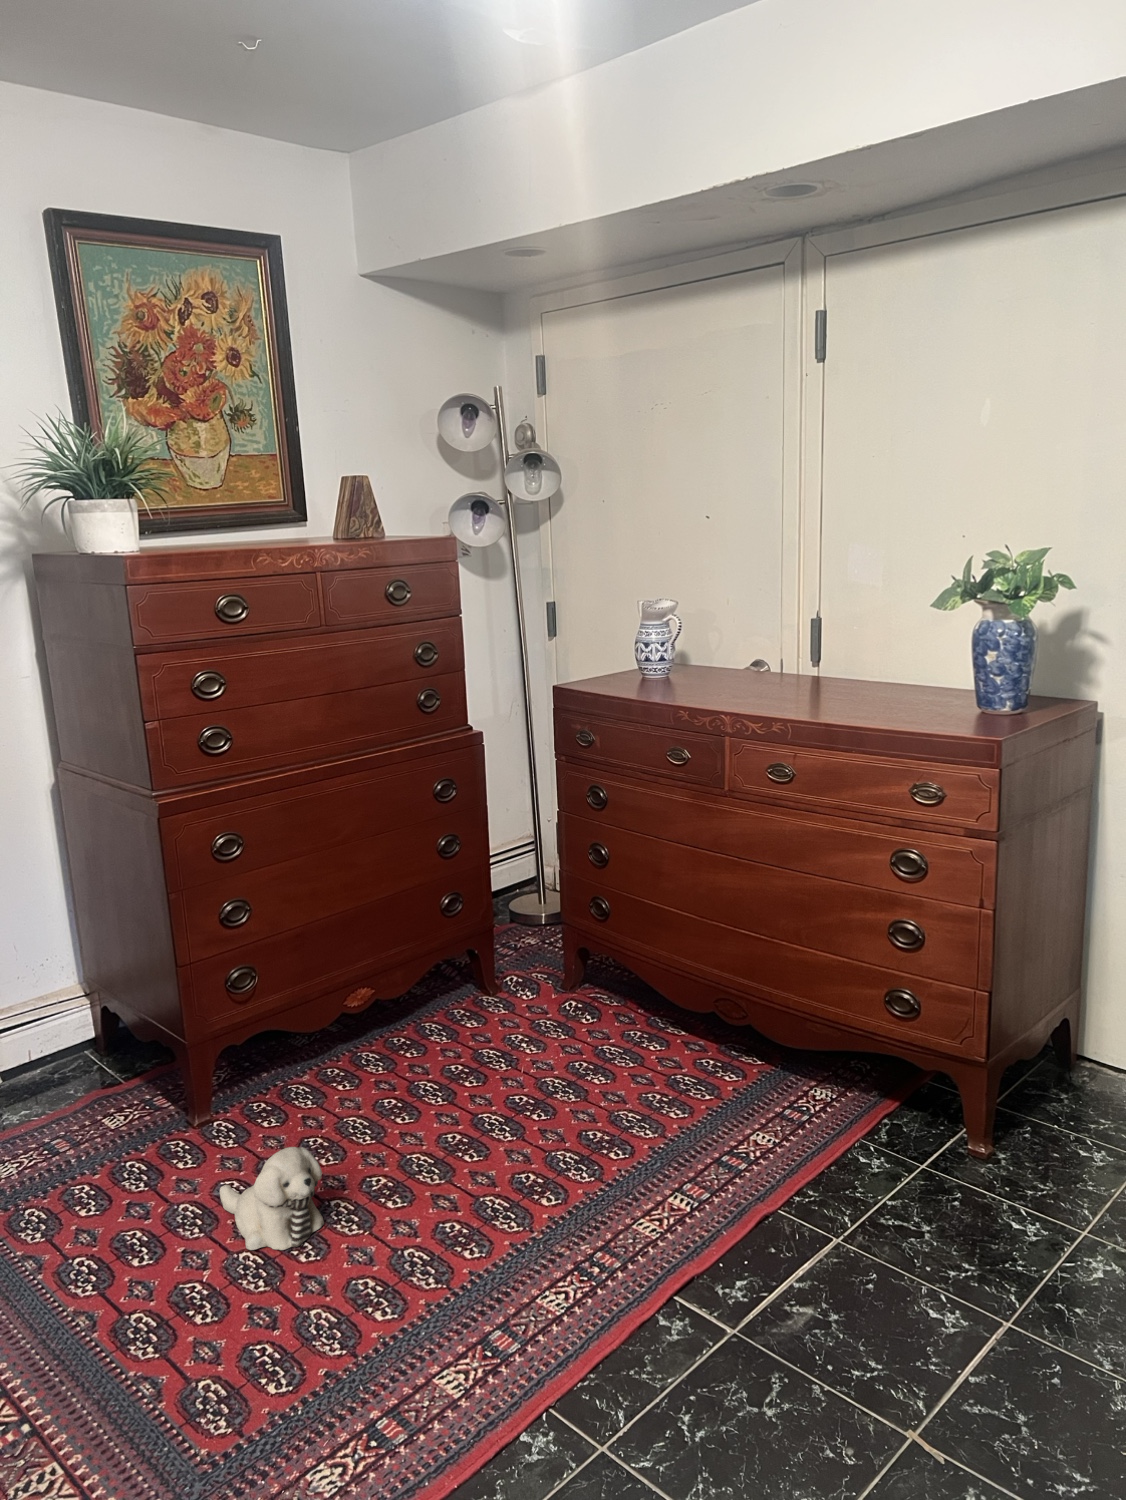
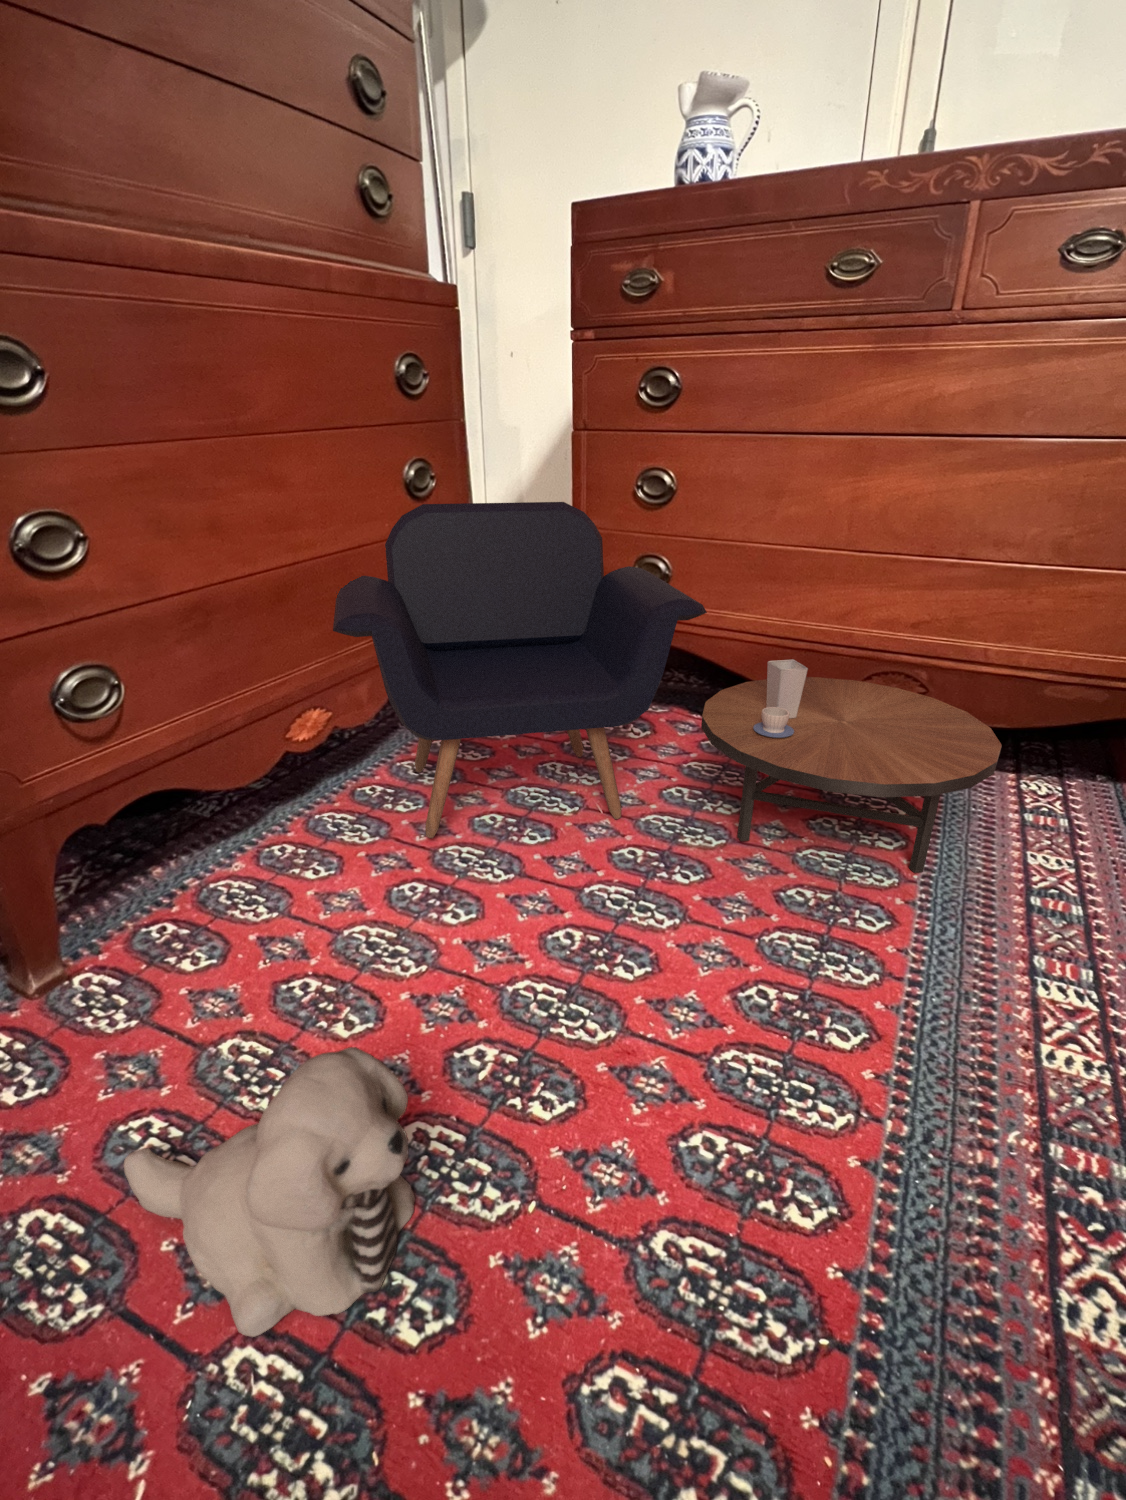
armchair: none [362,869,736,1131] -> present [333,502,1002,873]

